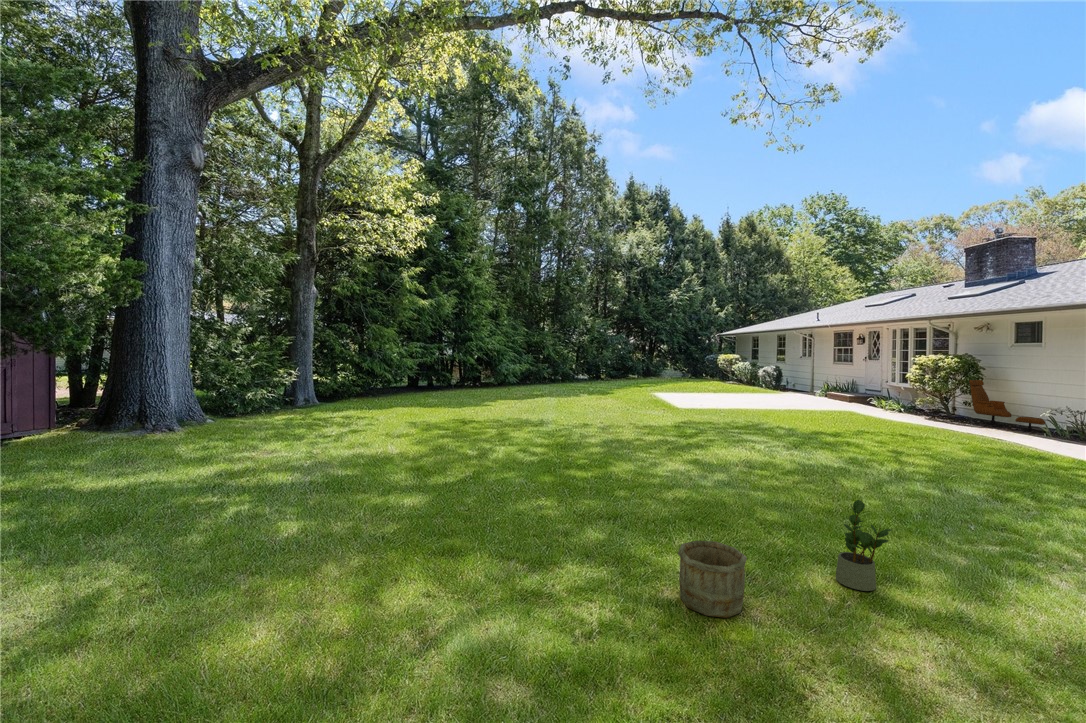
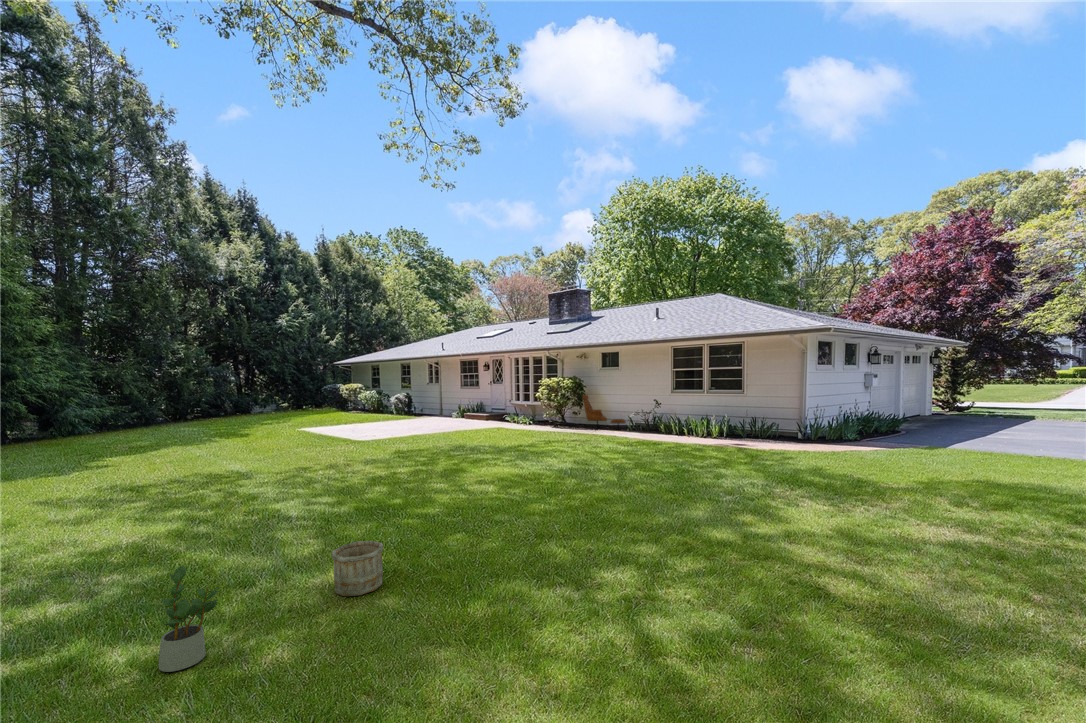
potted plant: present [836,500,891,591] -> present [159,566,219,672]
wooden bucket: present [678,540,747,618] -> present [332,541,383,596]

